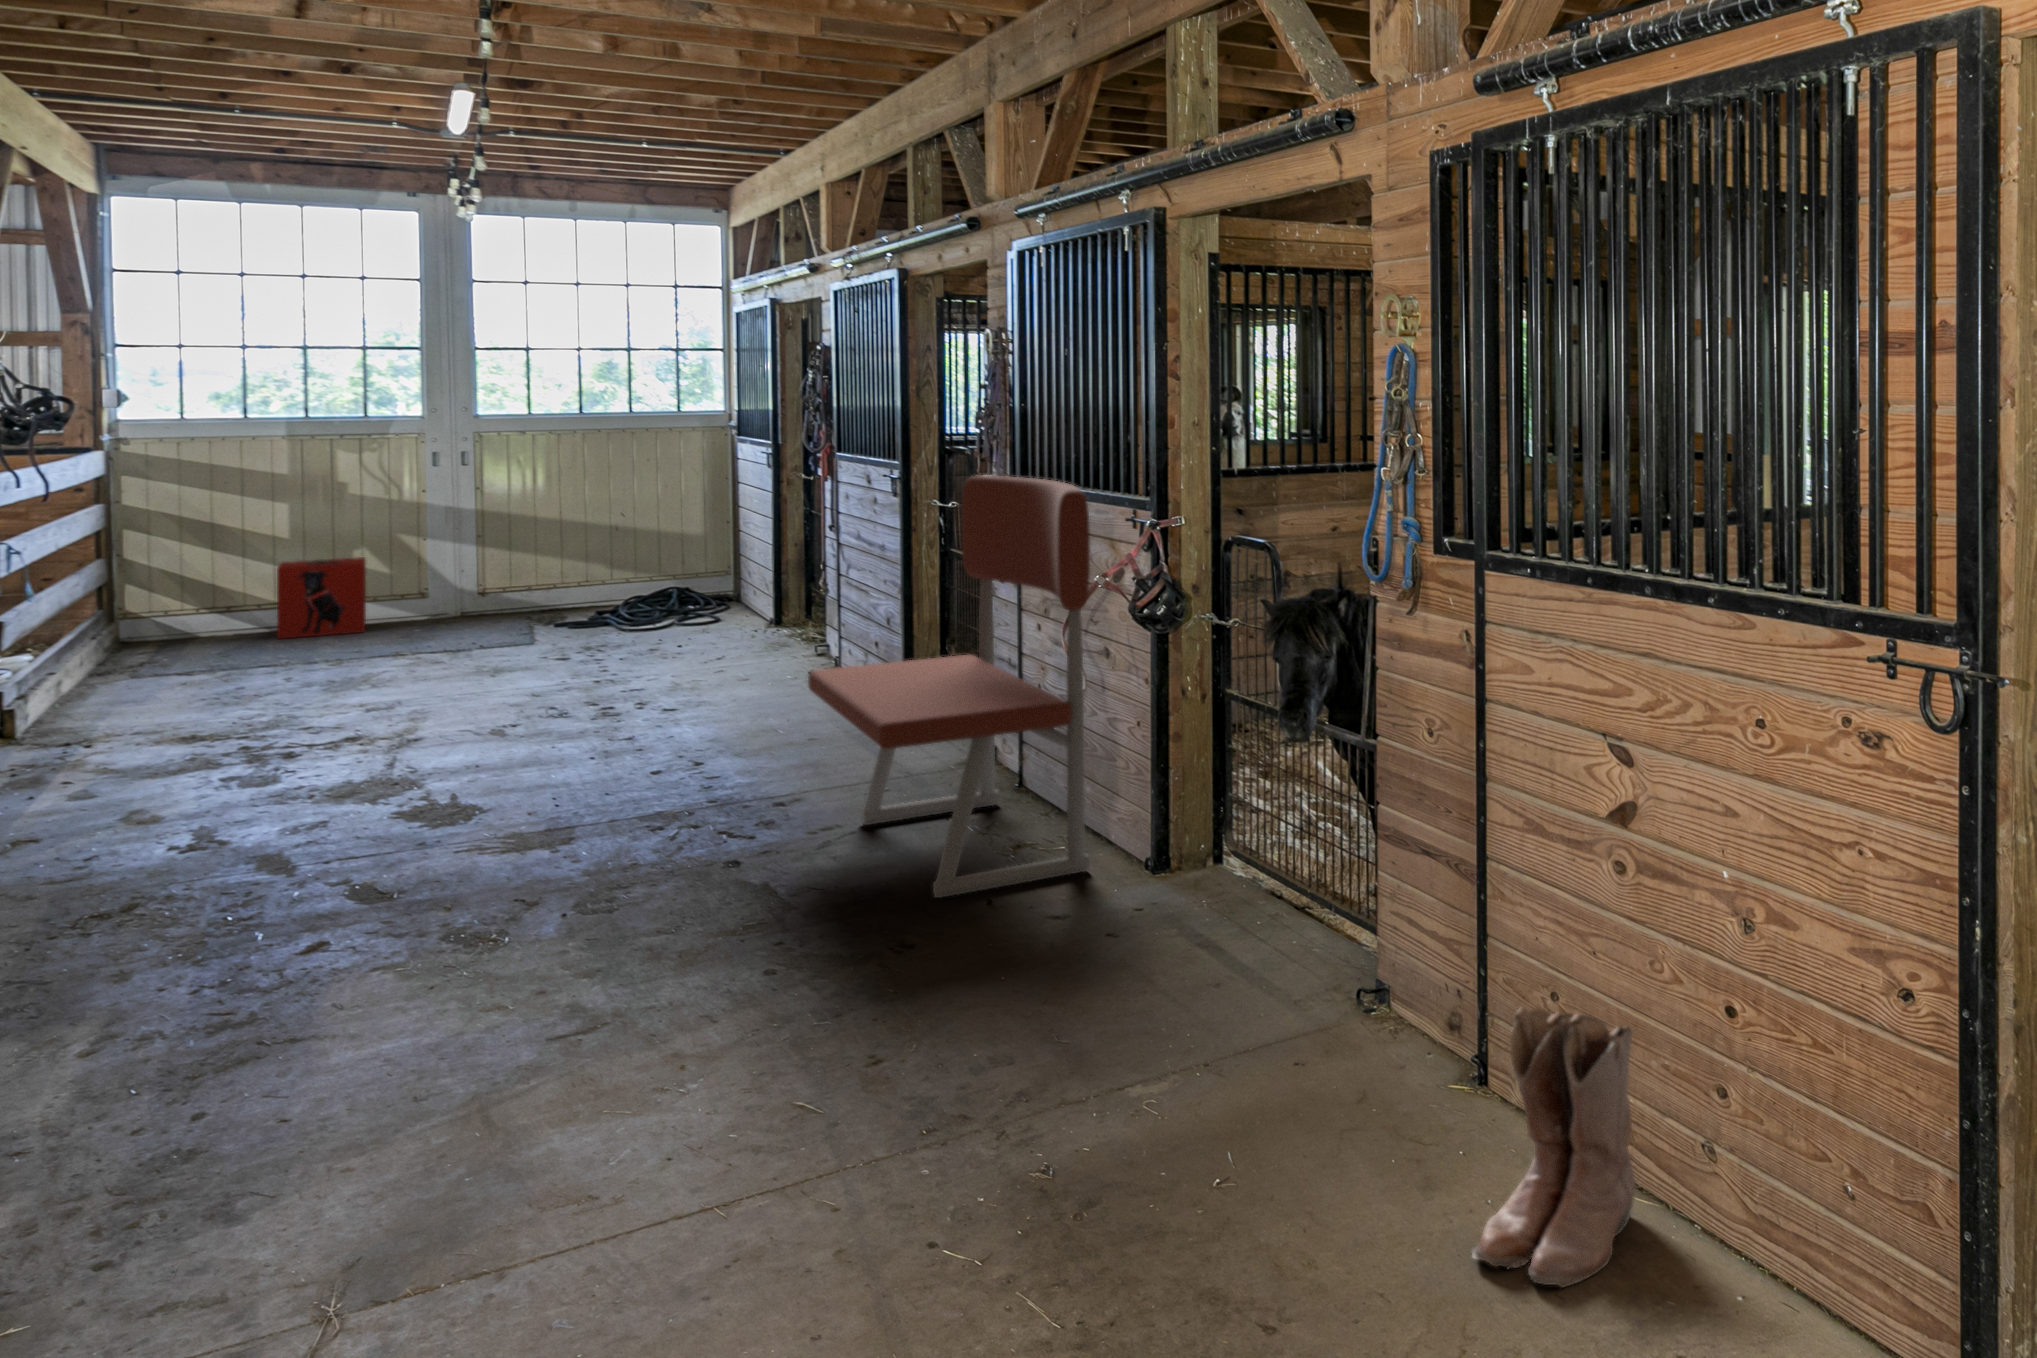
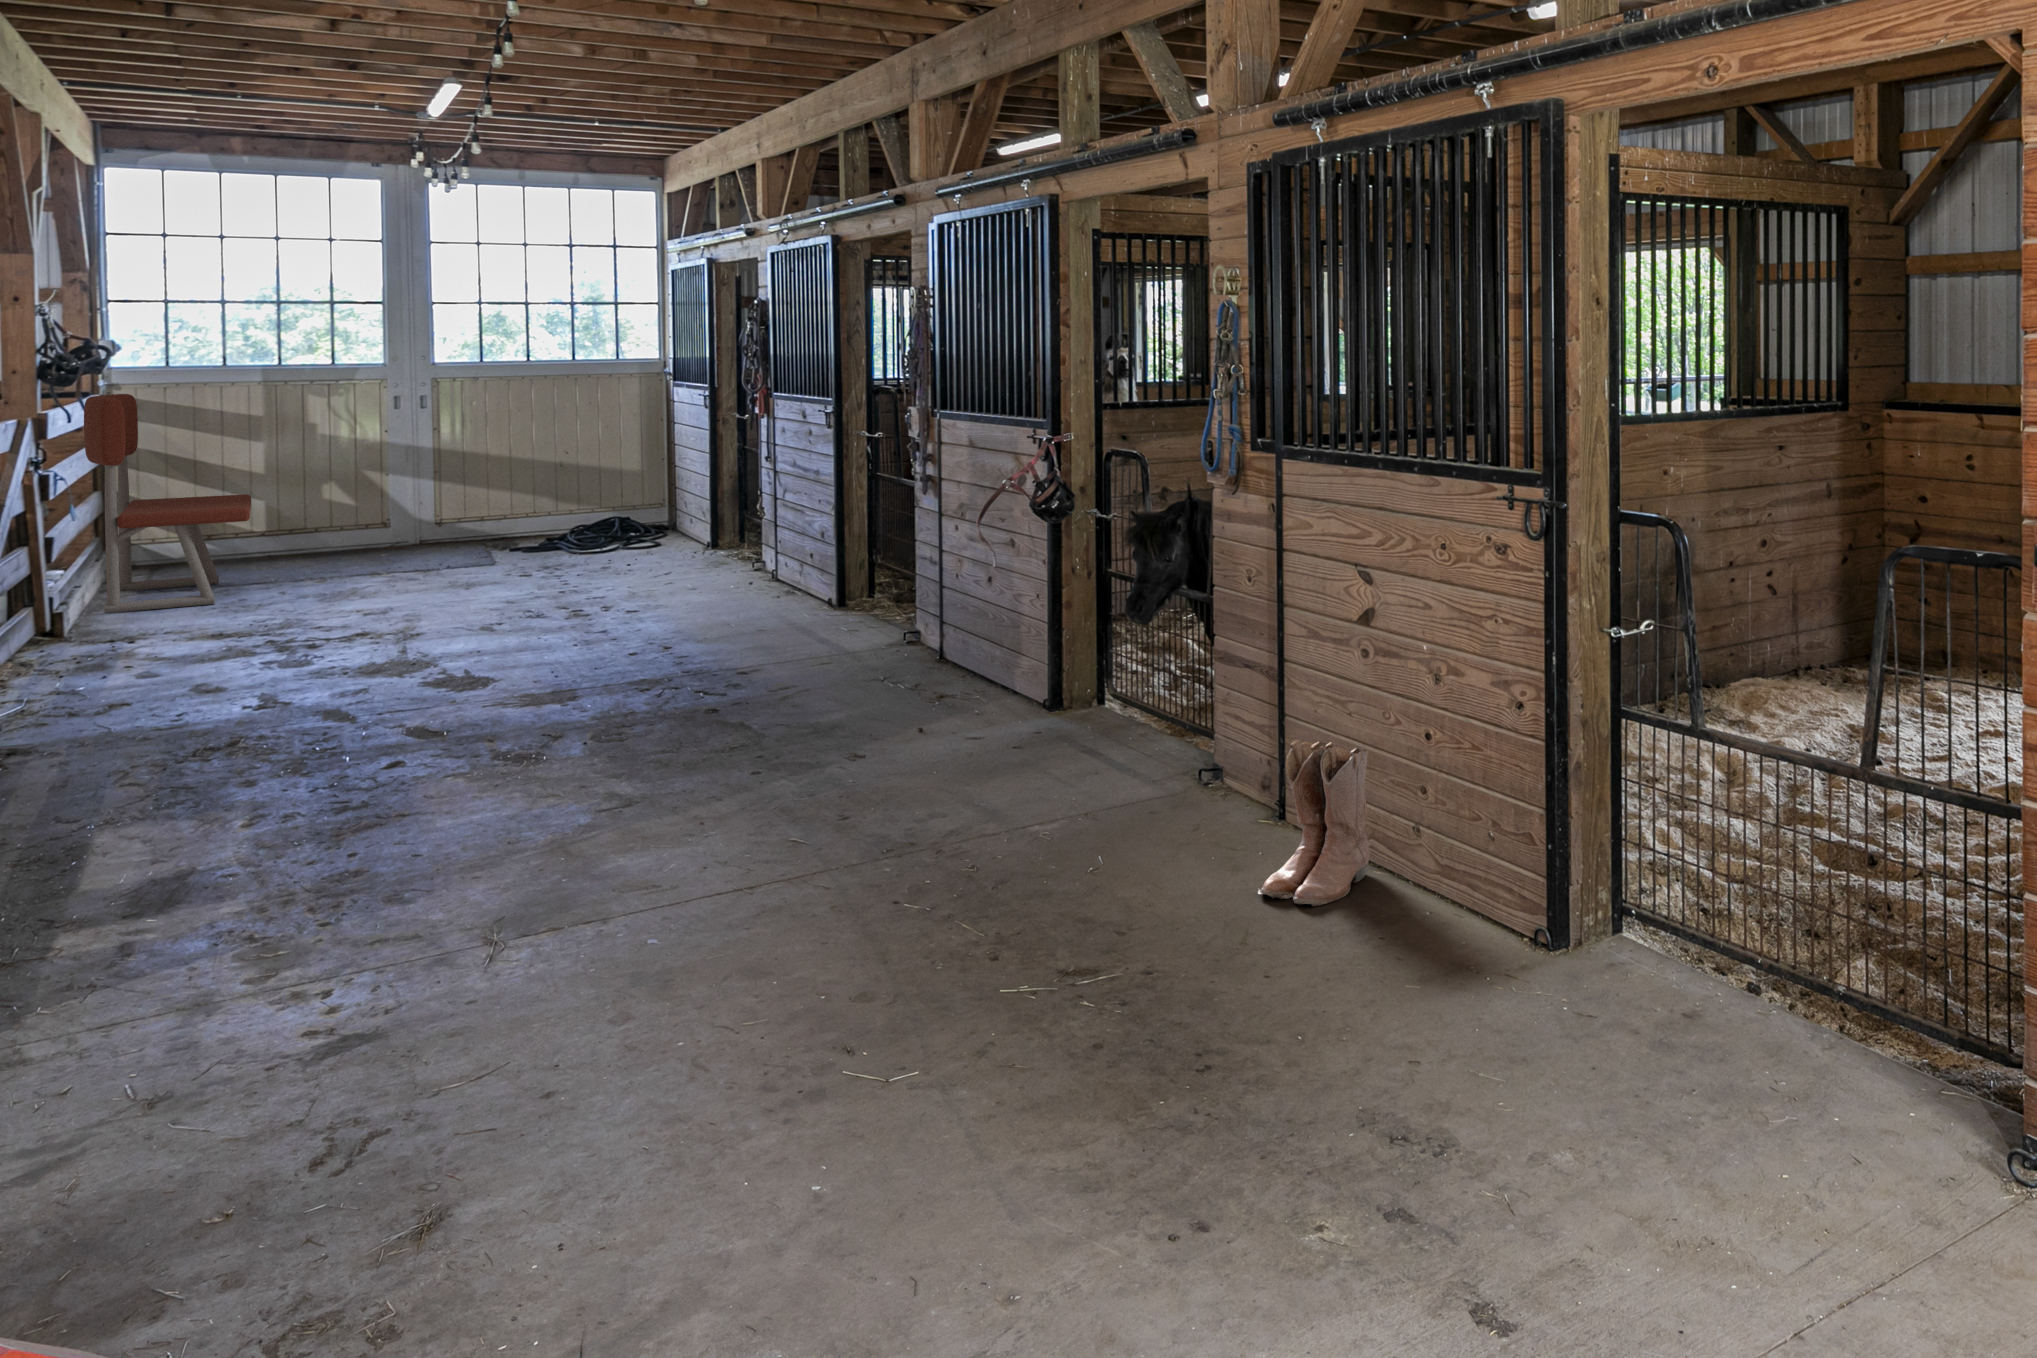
bench: present [808,475,1090,898] -> present [84,394,251,613]
storage box: present [277,557,366,639] -> none [258,489,338,561]

